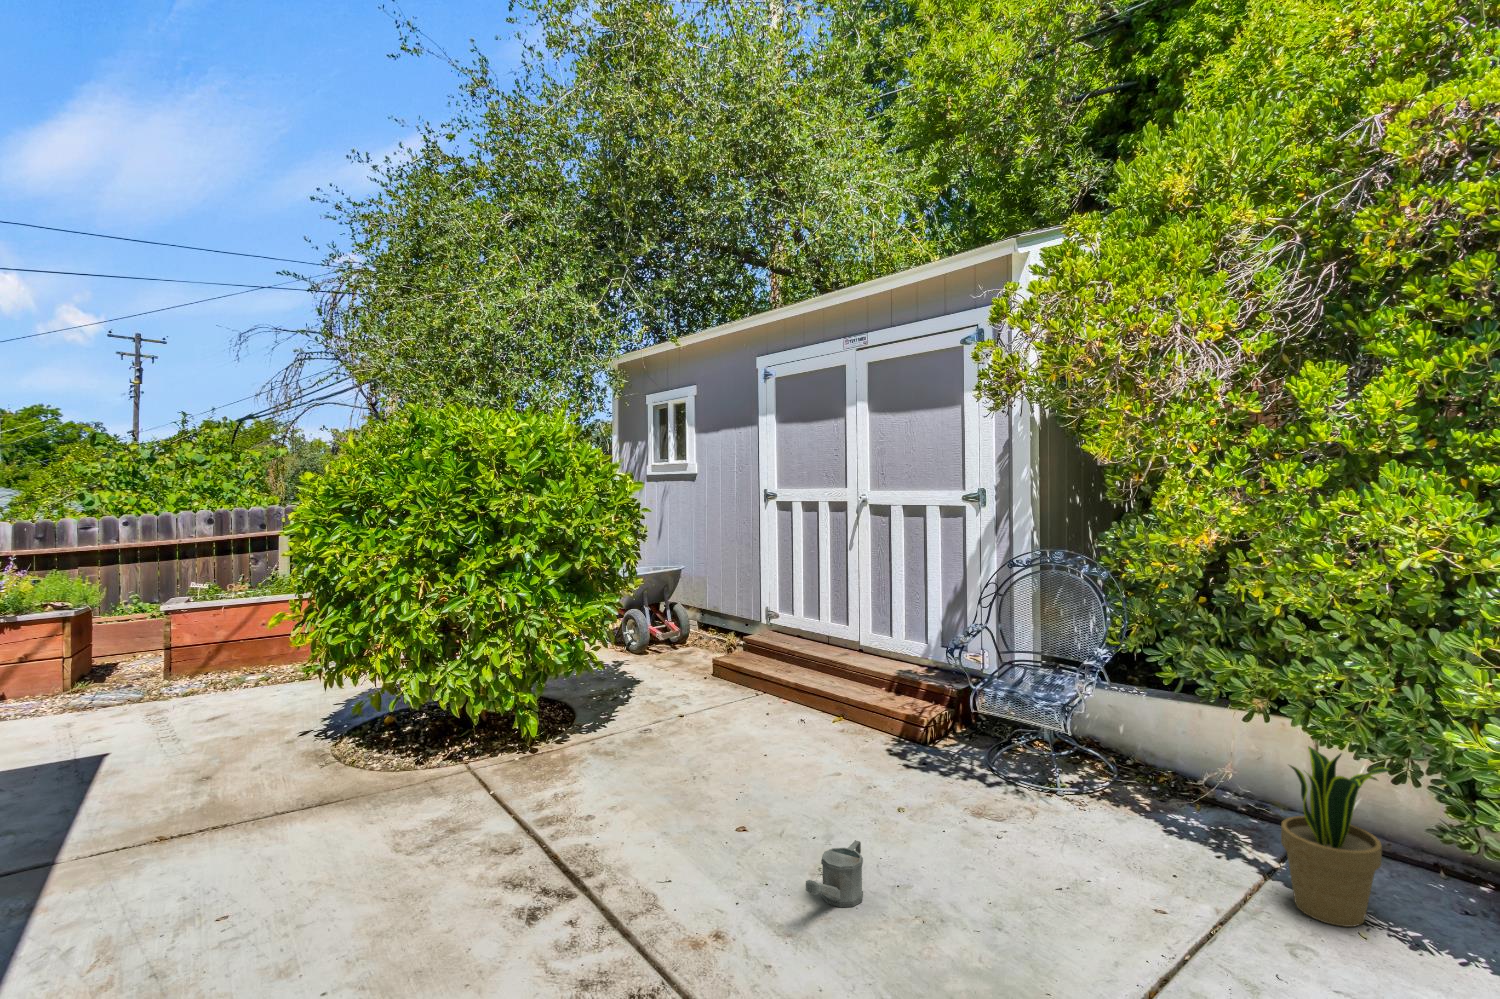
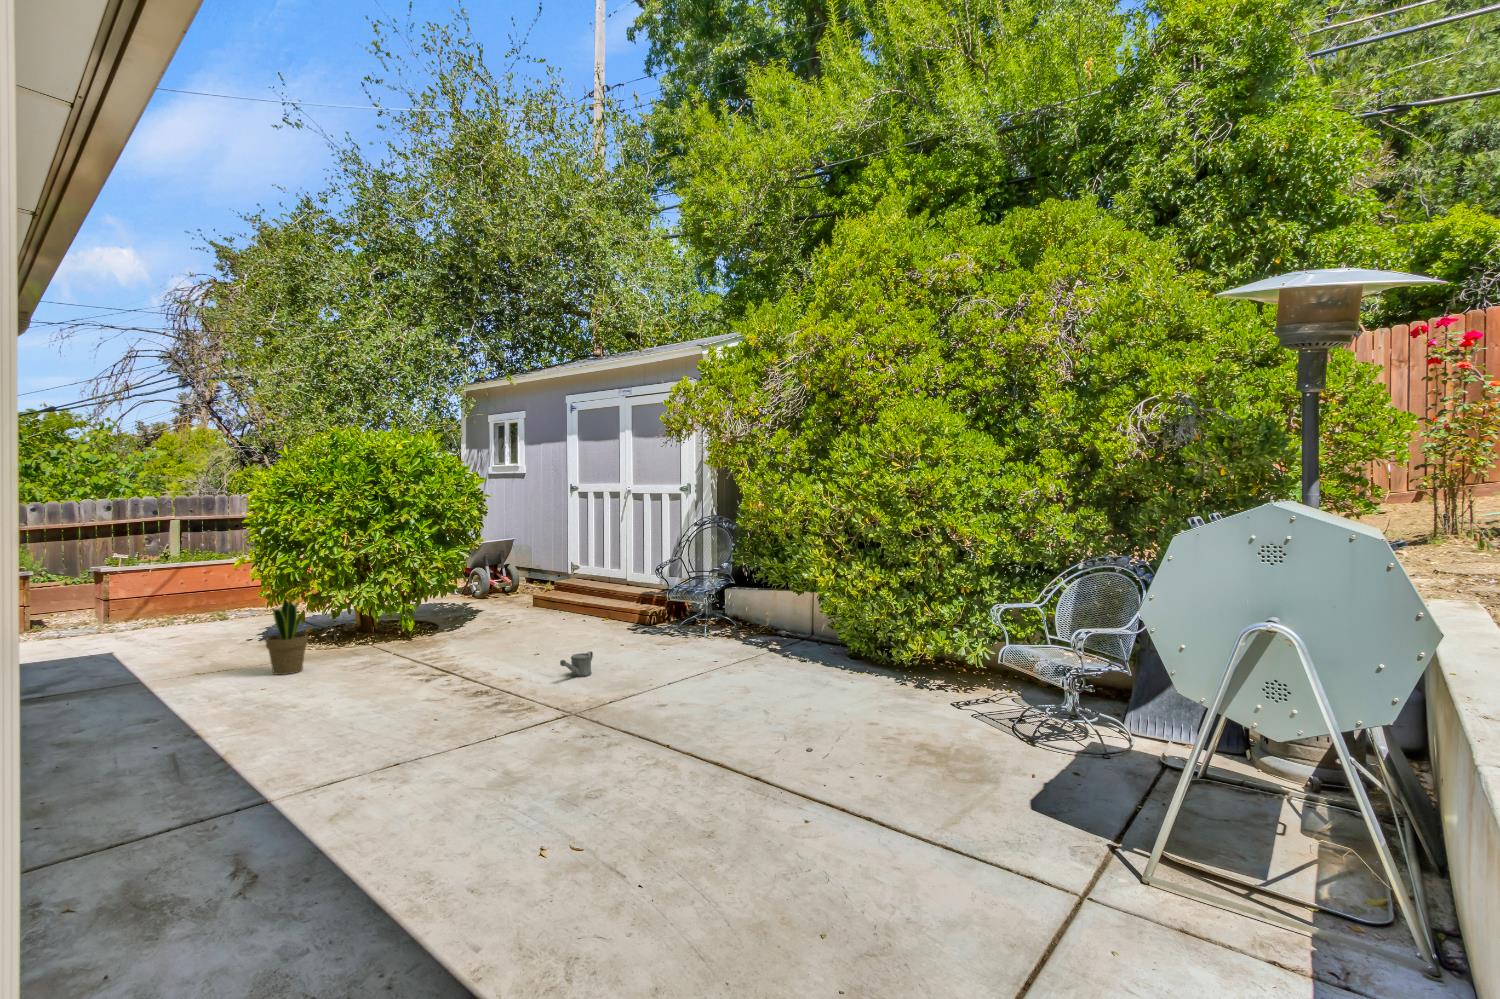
potted plant: present [1281,747,1391,927] -> present [266,600,311,675]

